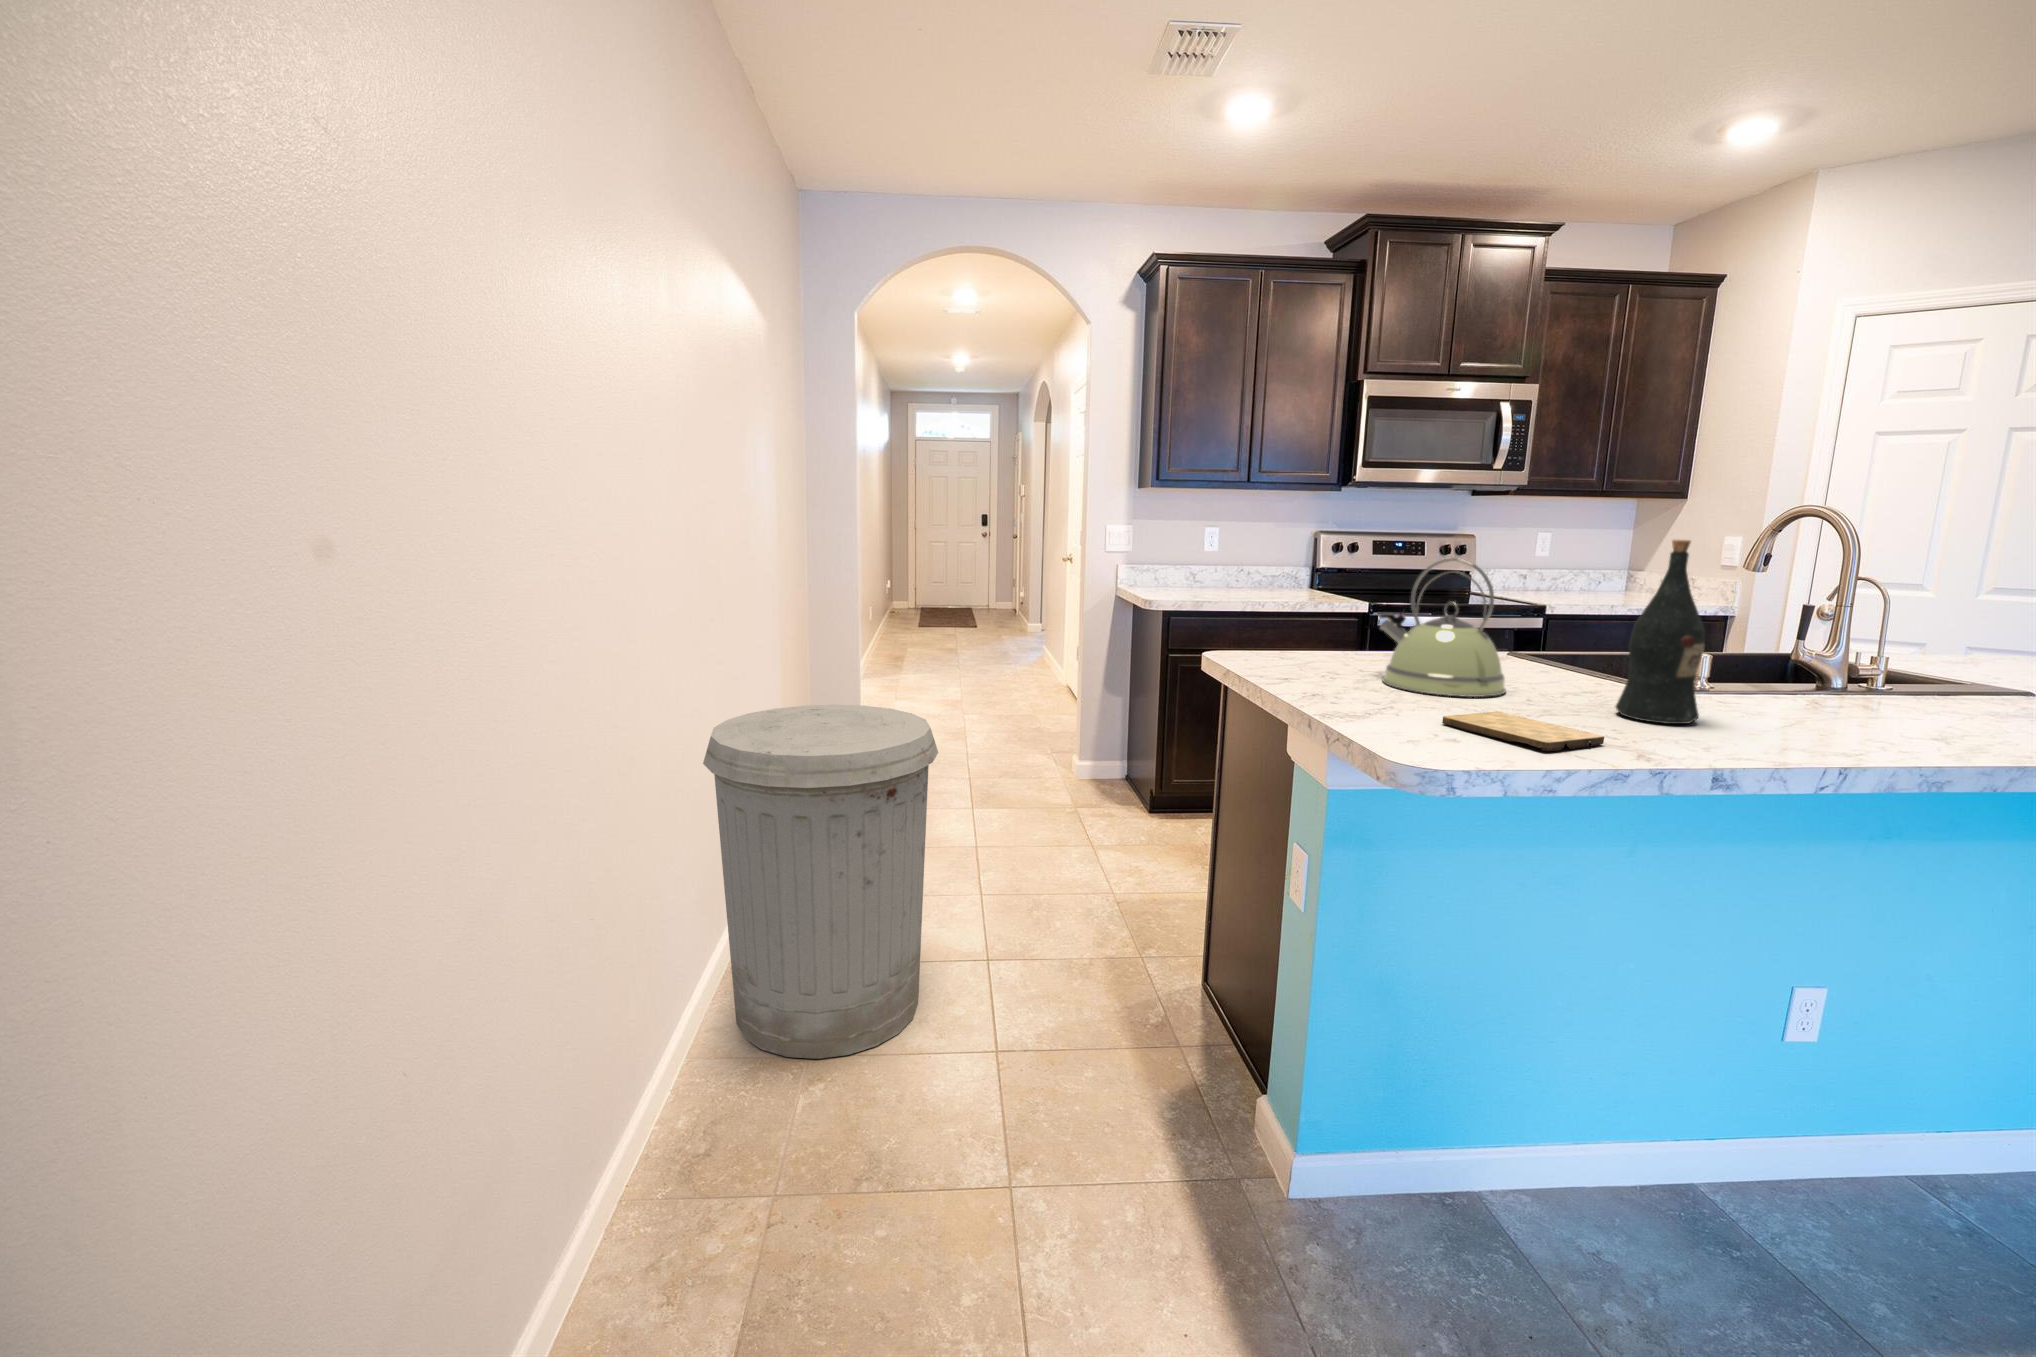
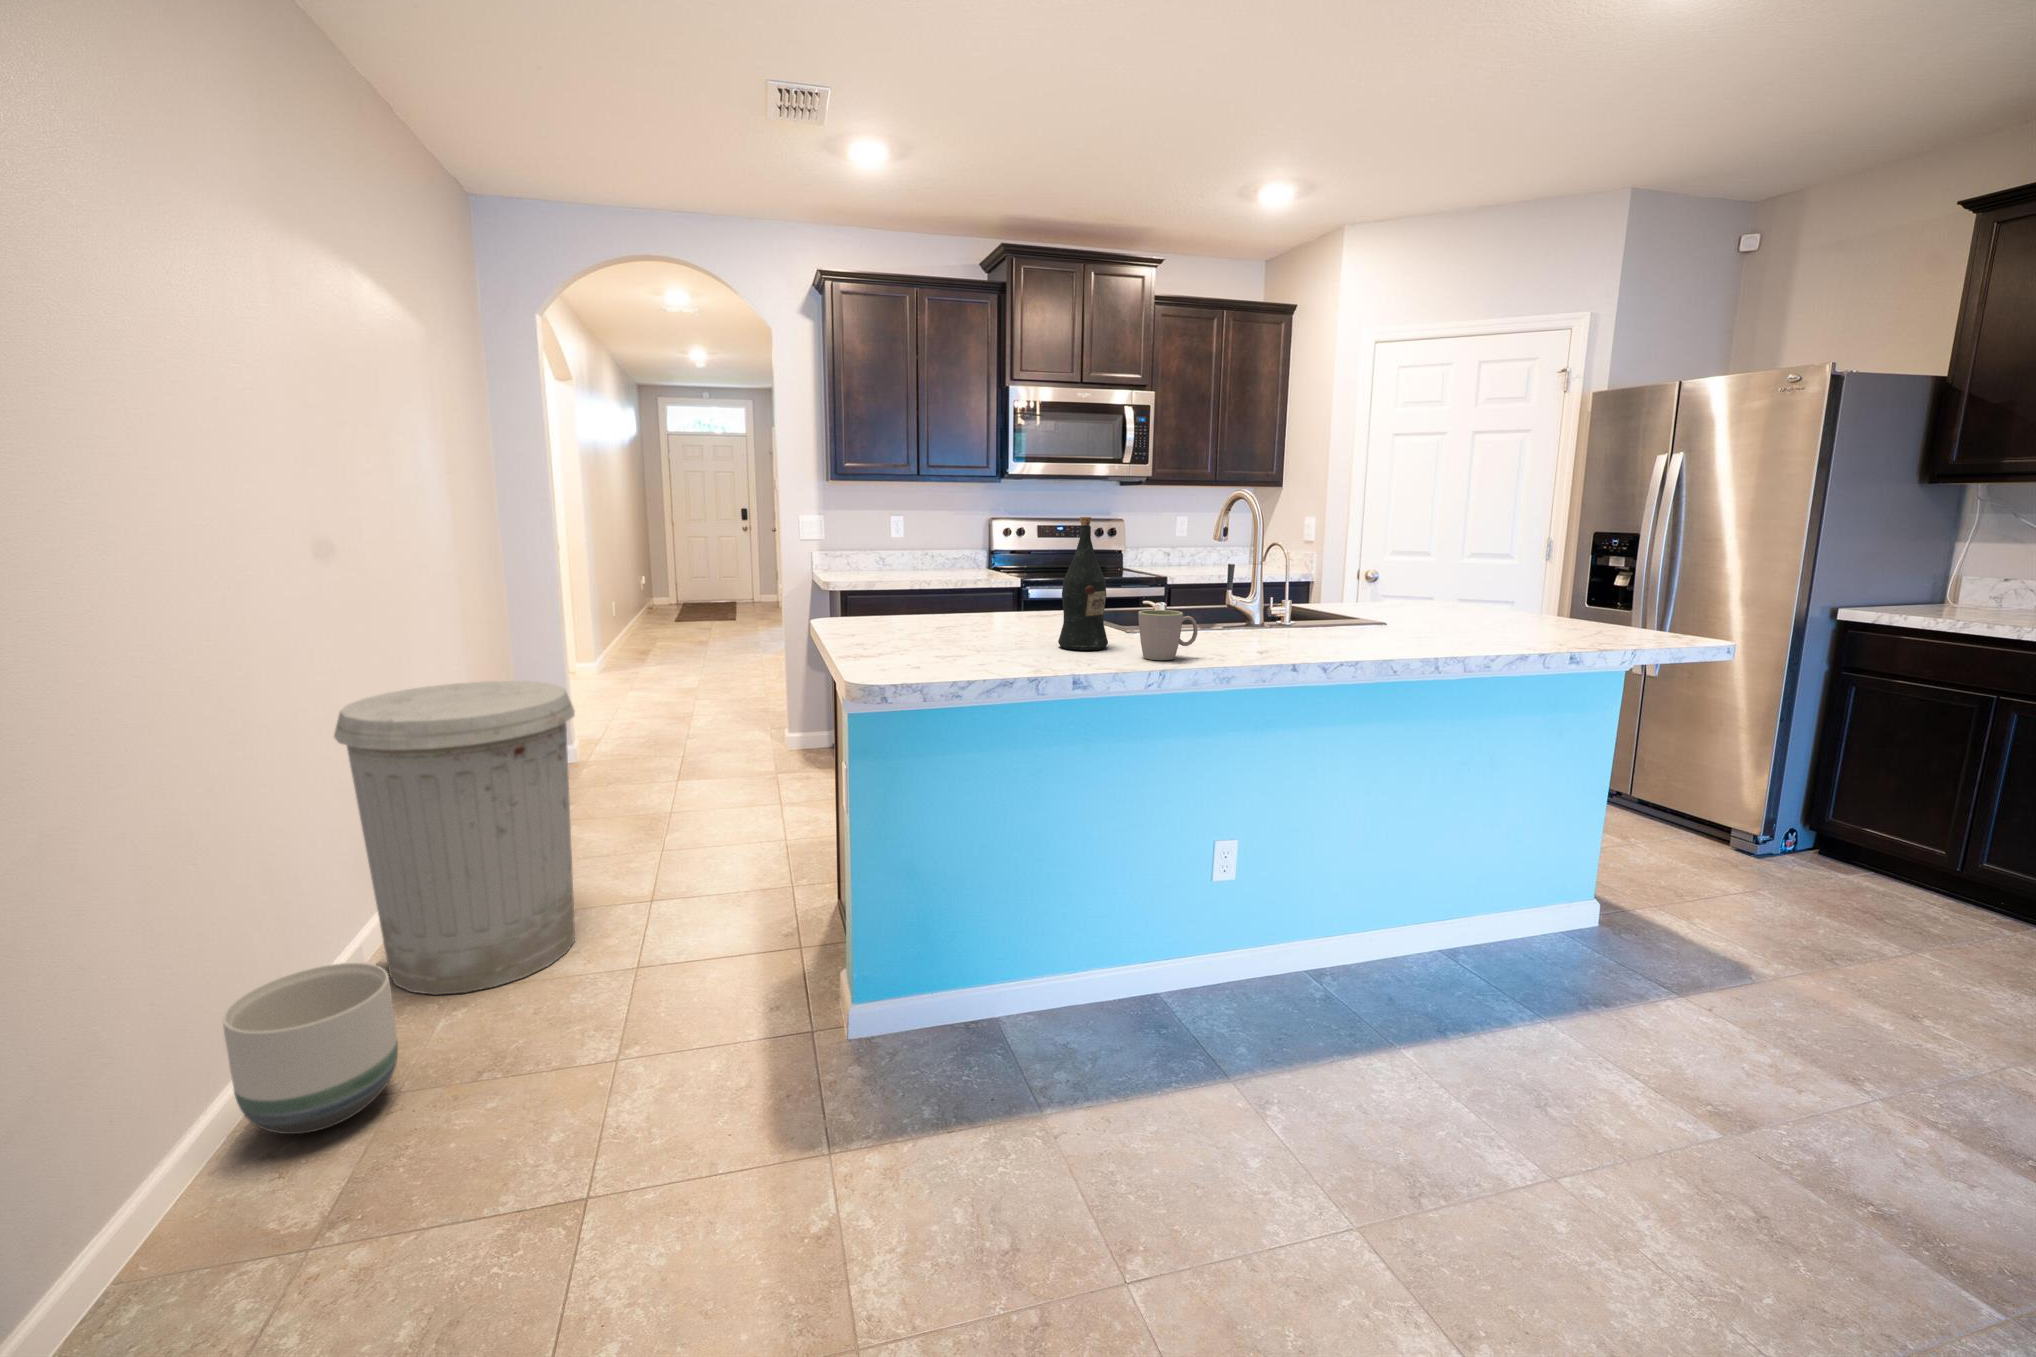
kettle: present [1379,558,1506,697] -> none [918,535,1005,640]
mug: none [1781,675,1881,750] -> present [1138,610,1198,660]
cutting board: present [1442,712,1604,751] -> none [916,647,1012,669]
planter: none [617,1033,780,1239] -> present [223,963,398,1134]

